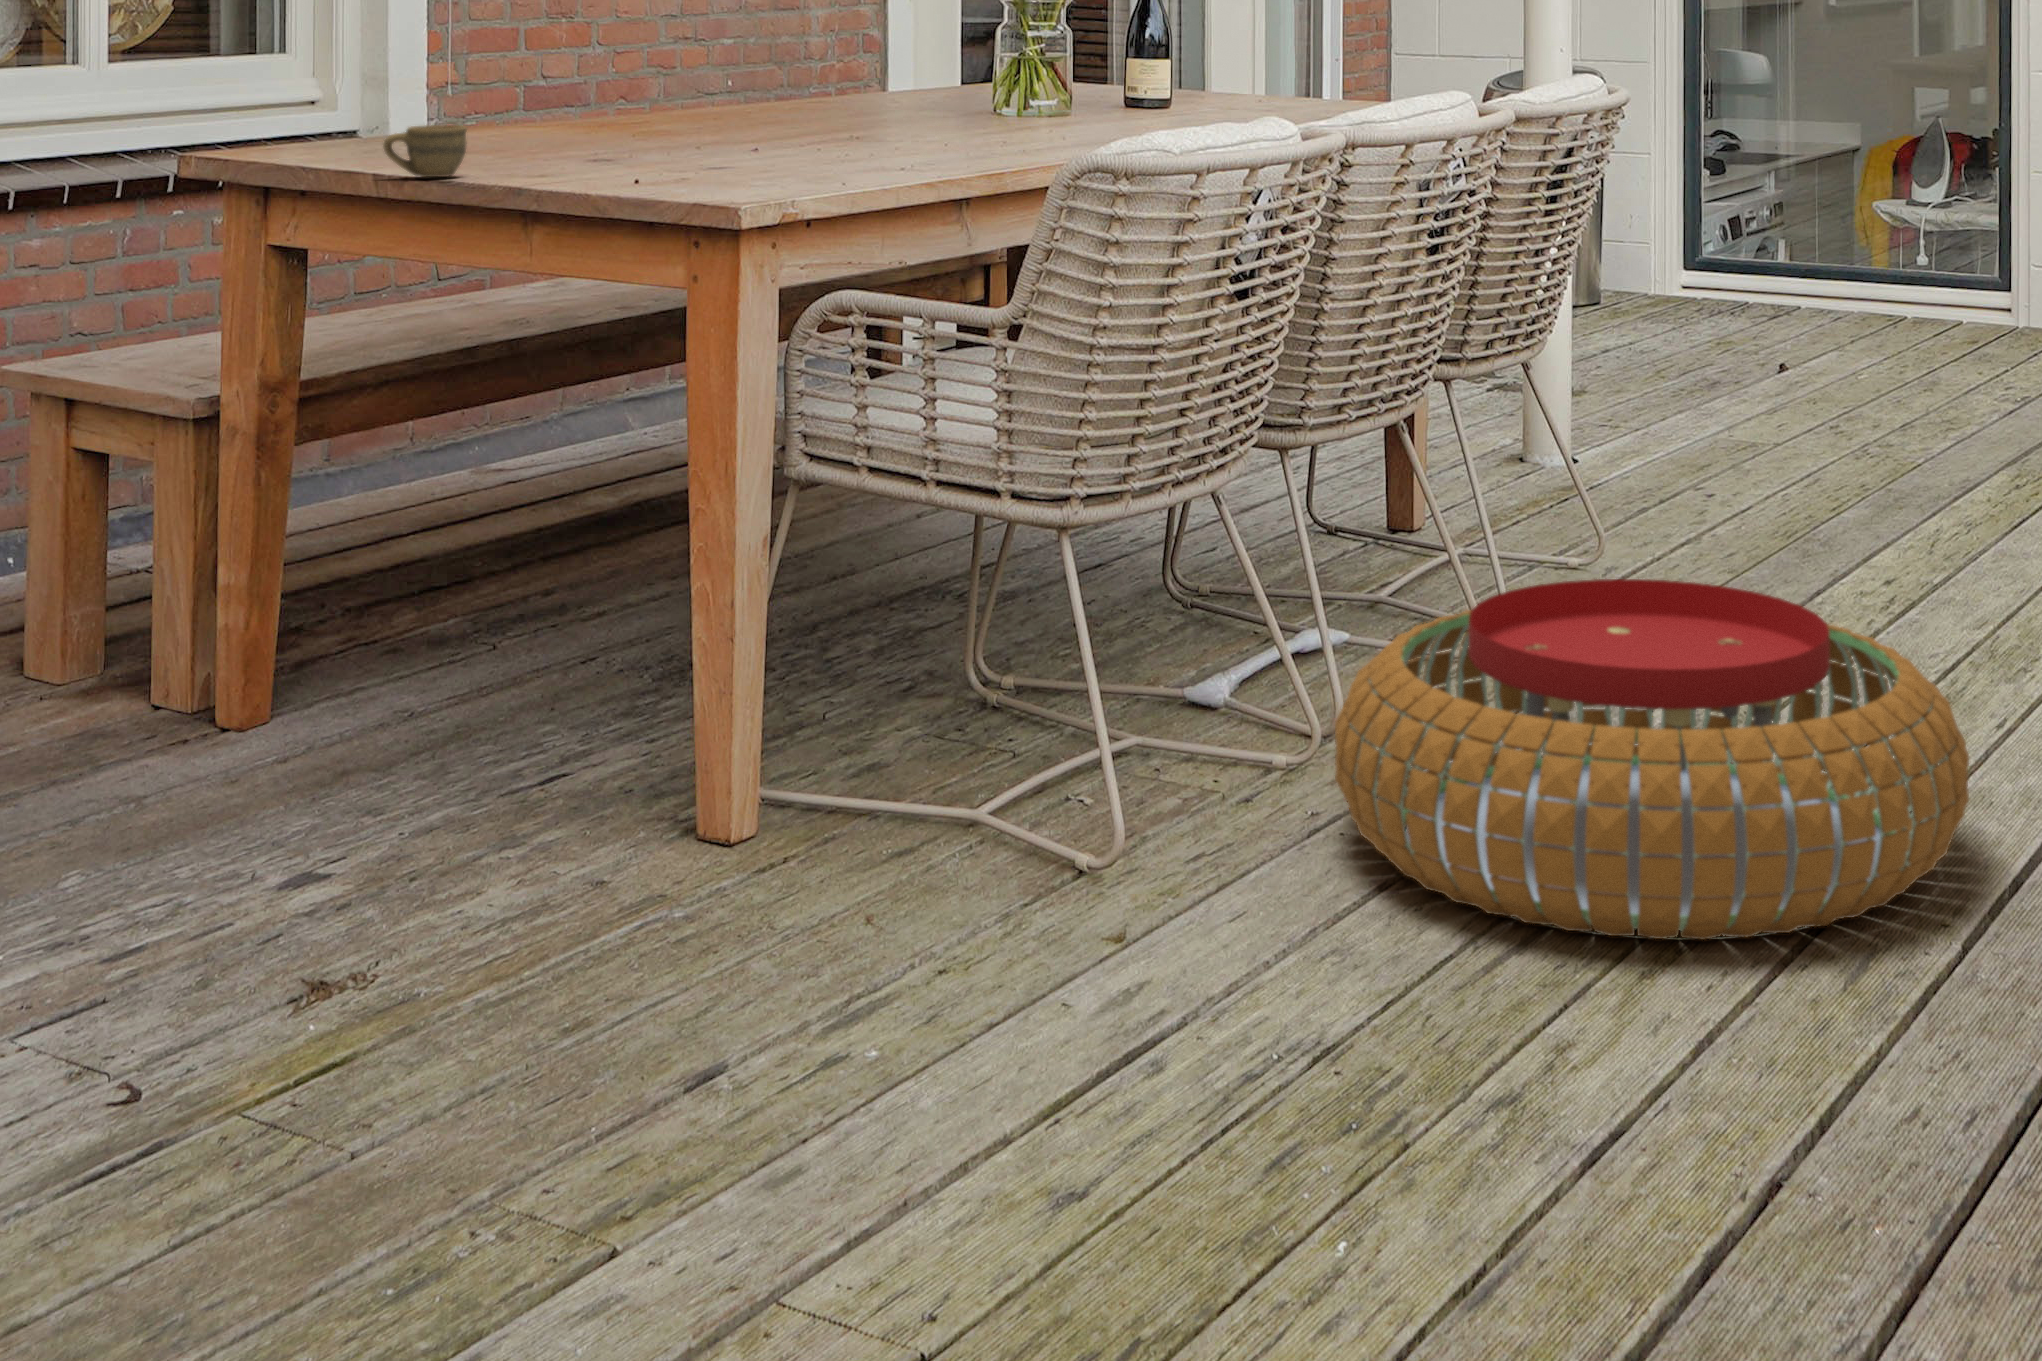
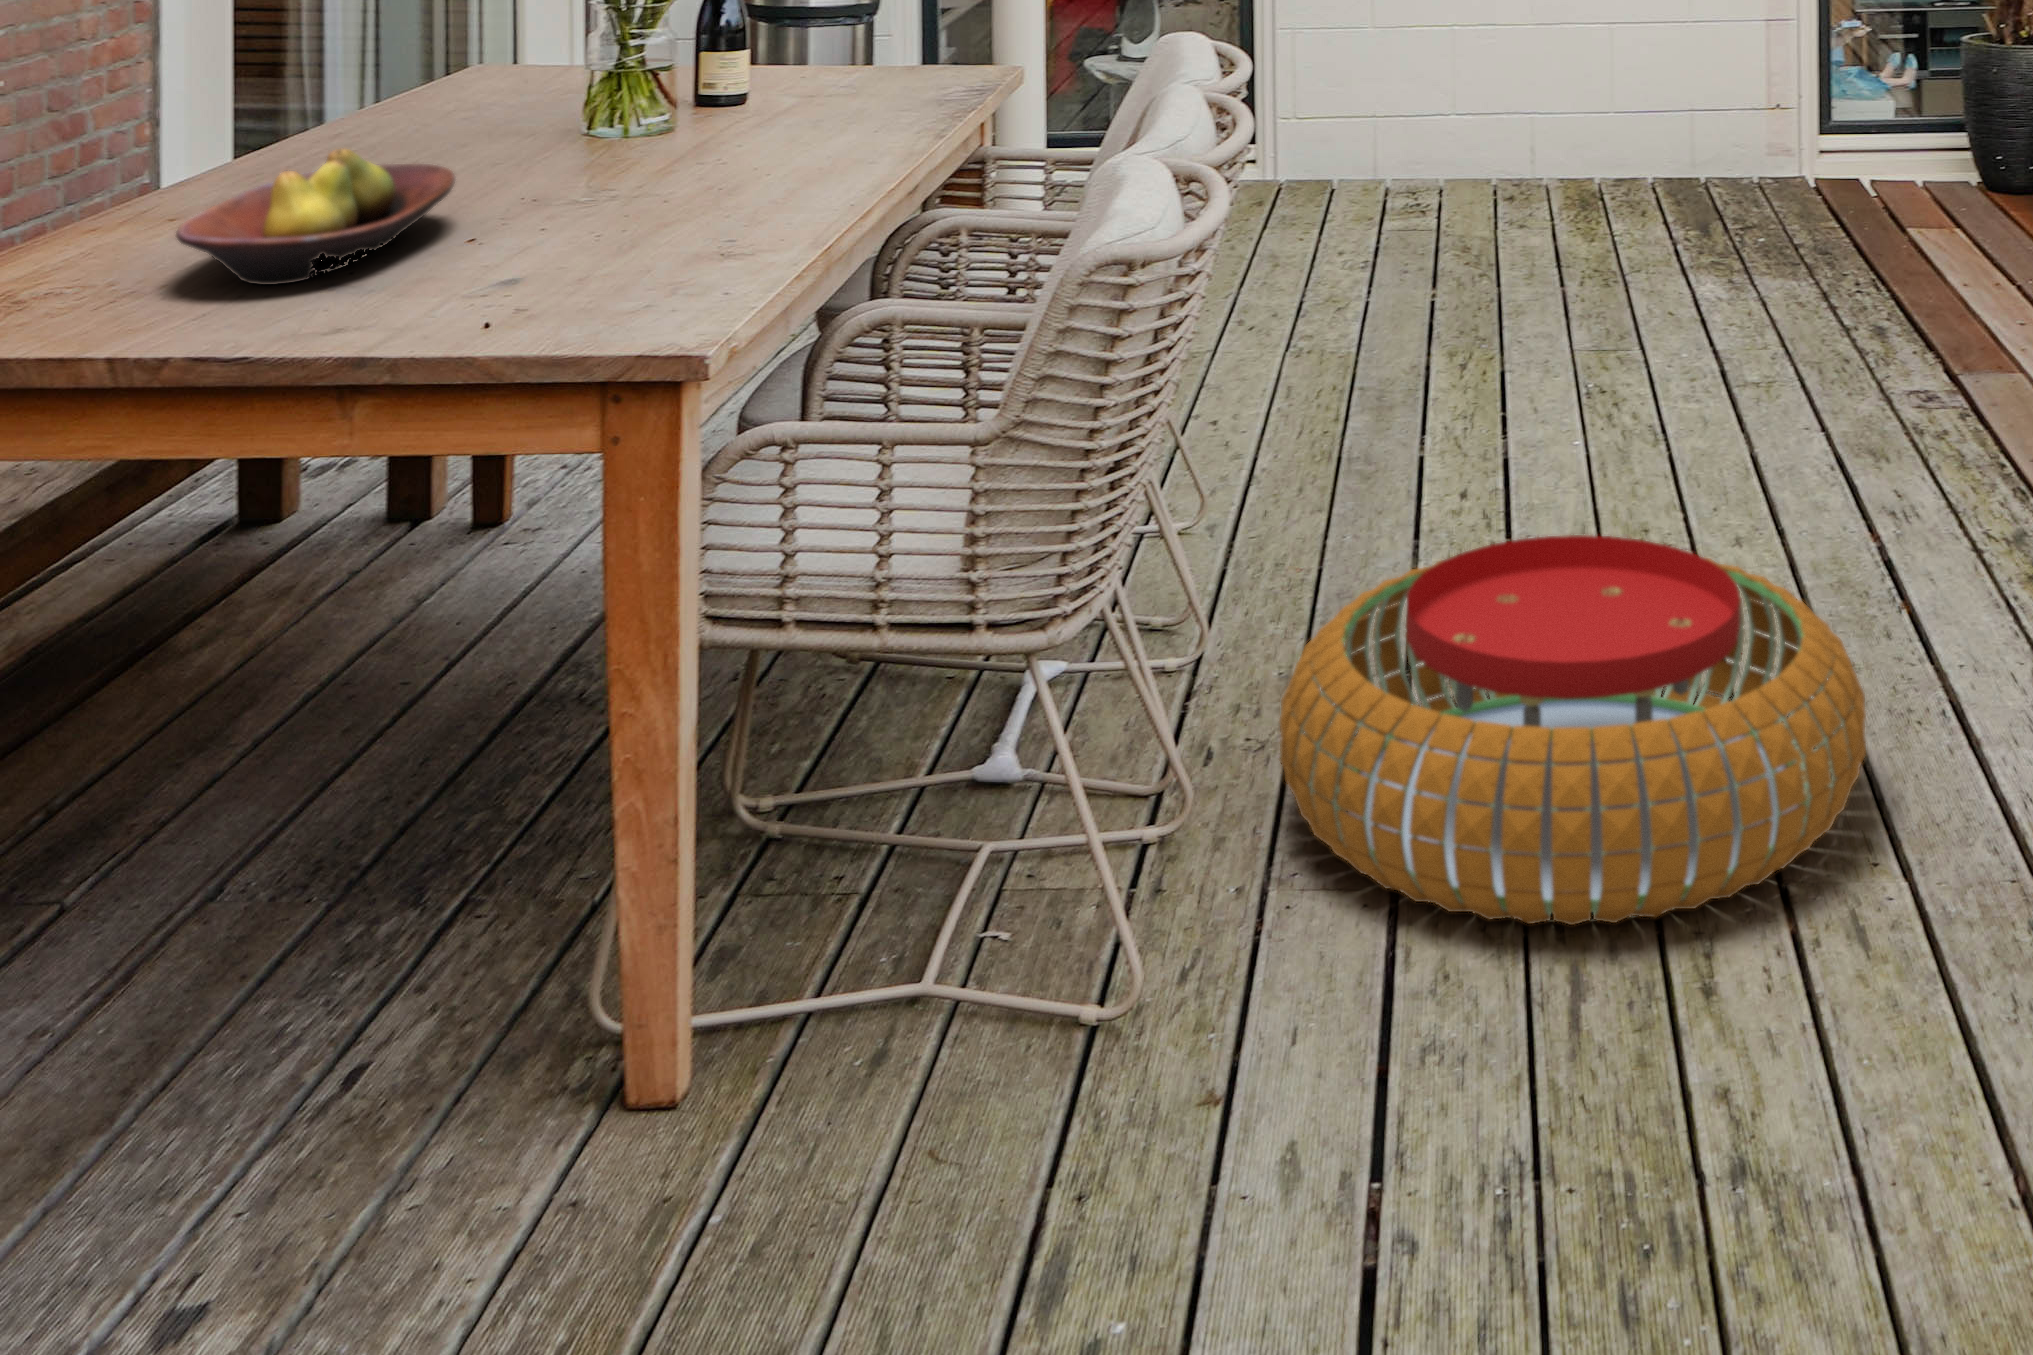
fruit bowl: none [507,75,762,165] -> present [176,148,455,285]
cup: present [384,125,467,177] -> none [74,267,188,341]

